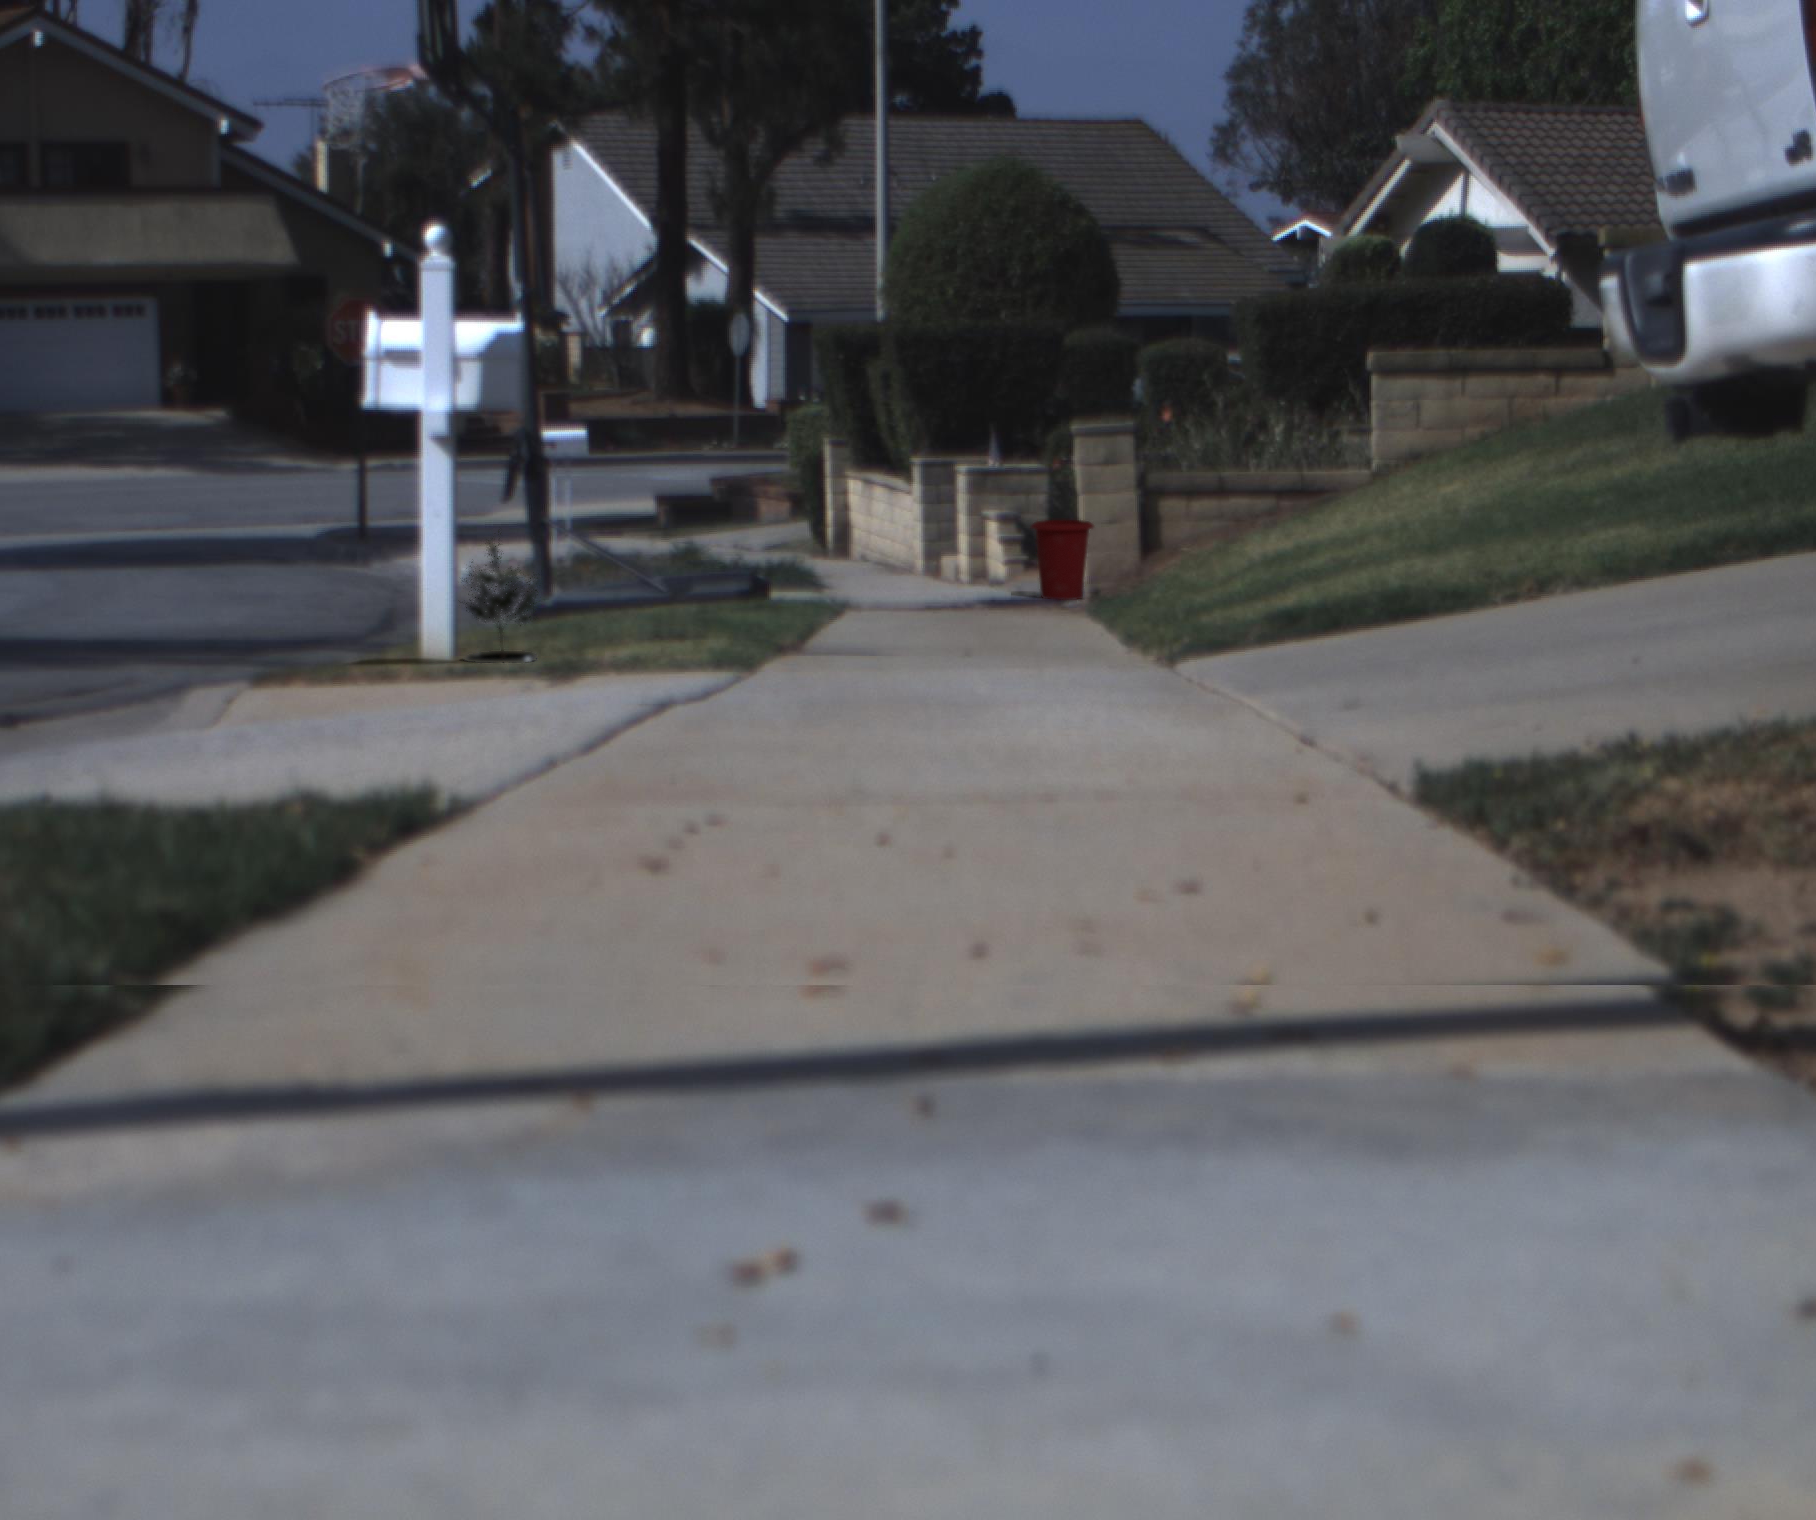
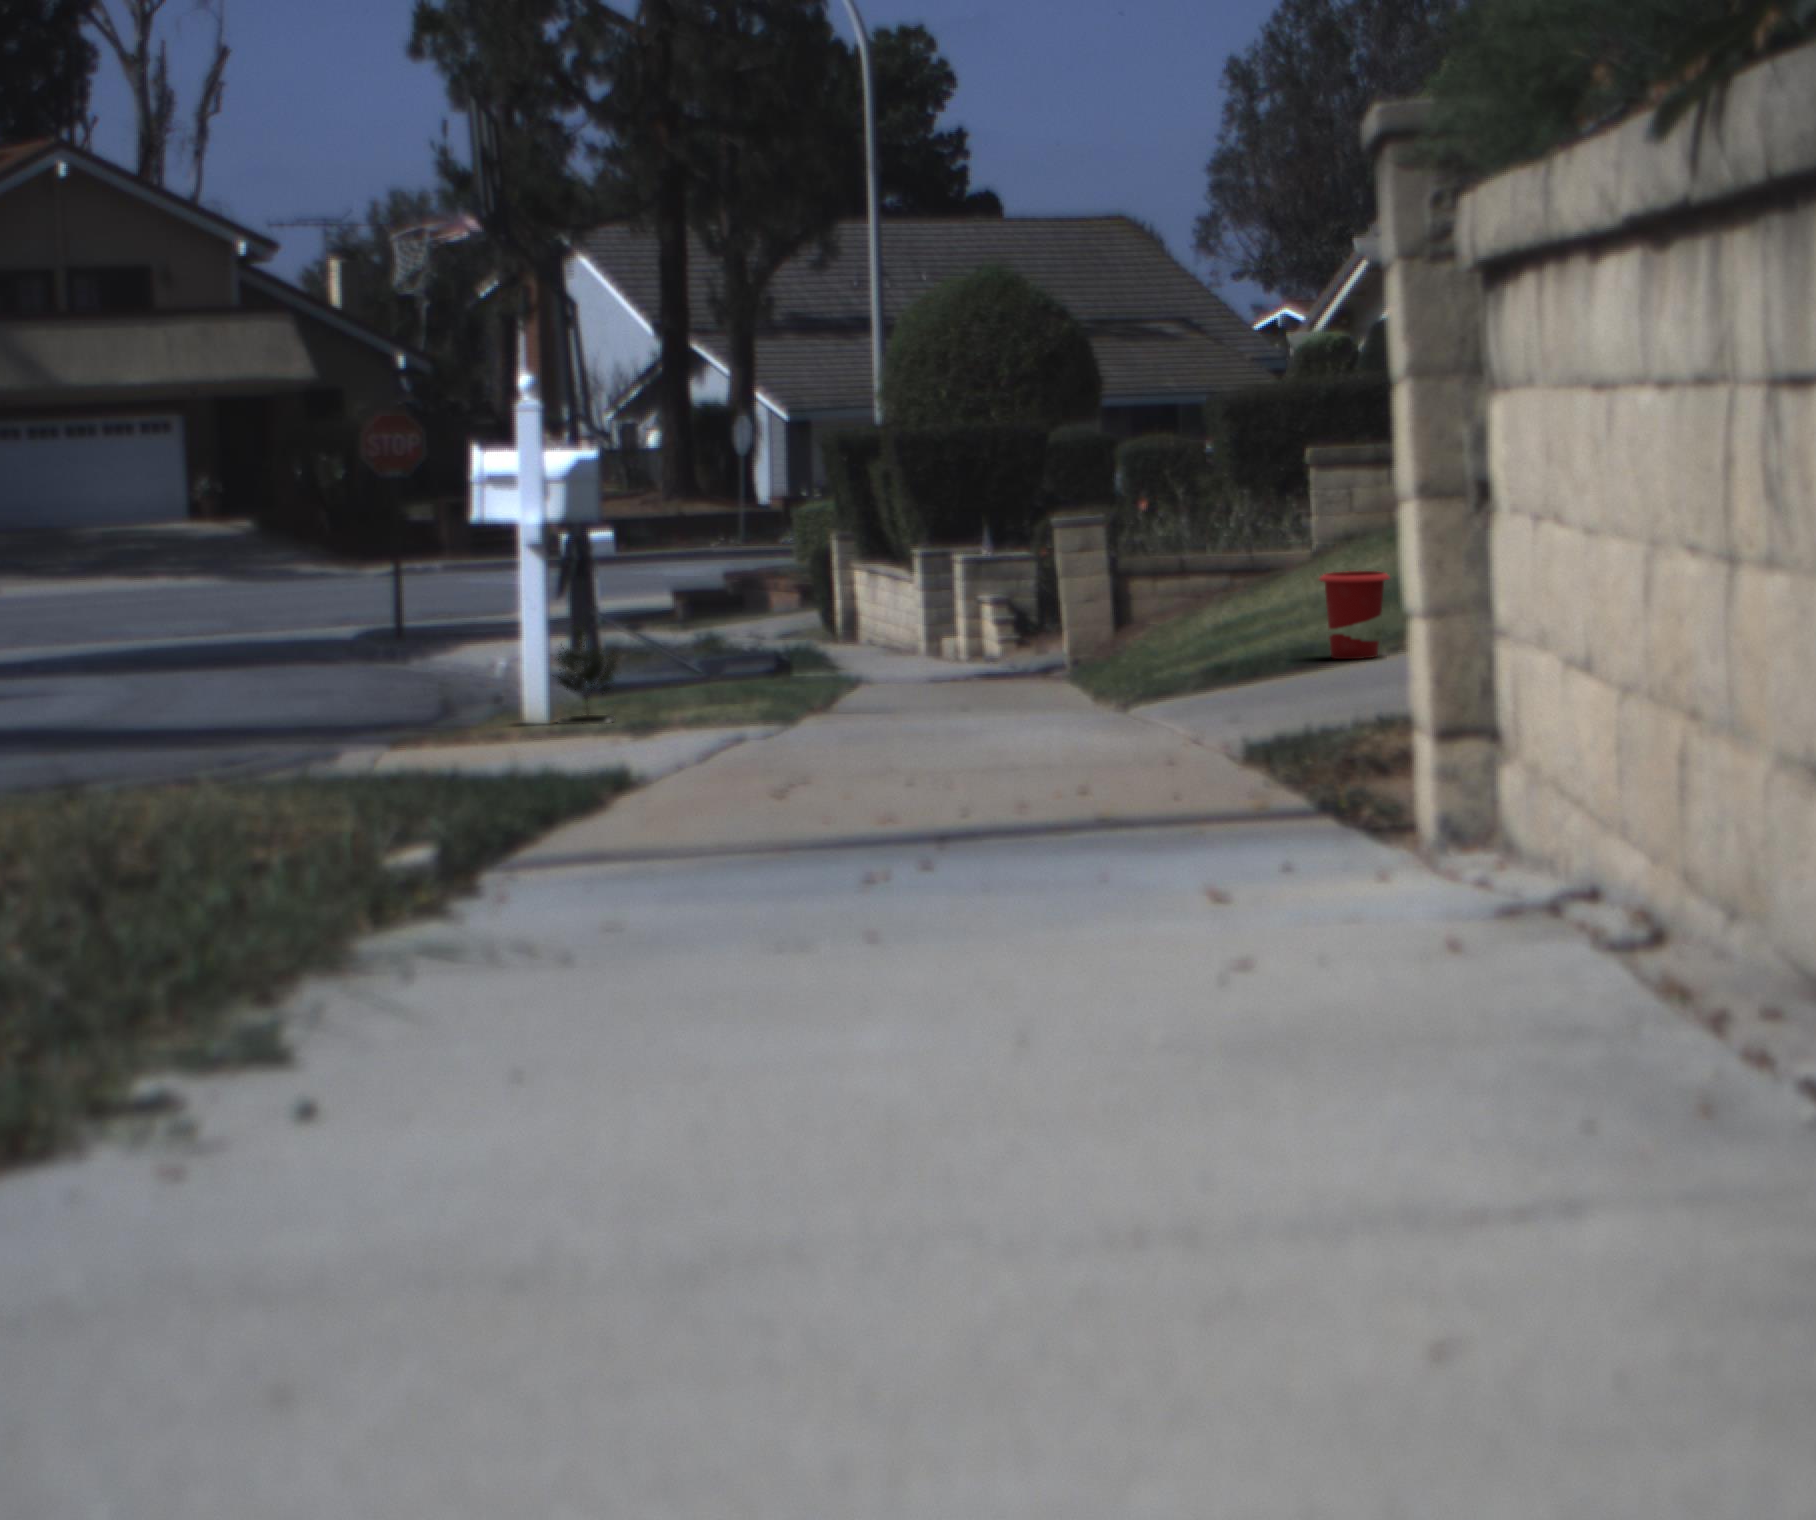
waste bin: present [1031,520,1094,600] -> present [1319,571,1390,659]

